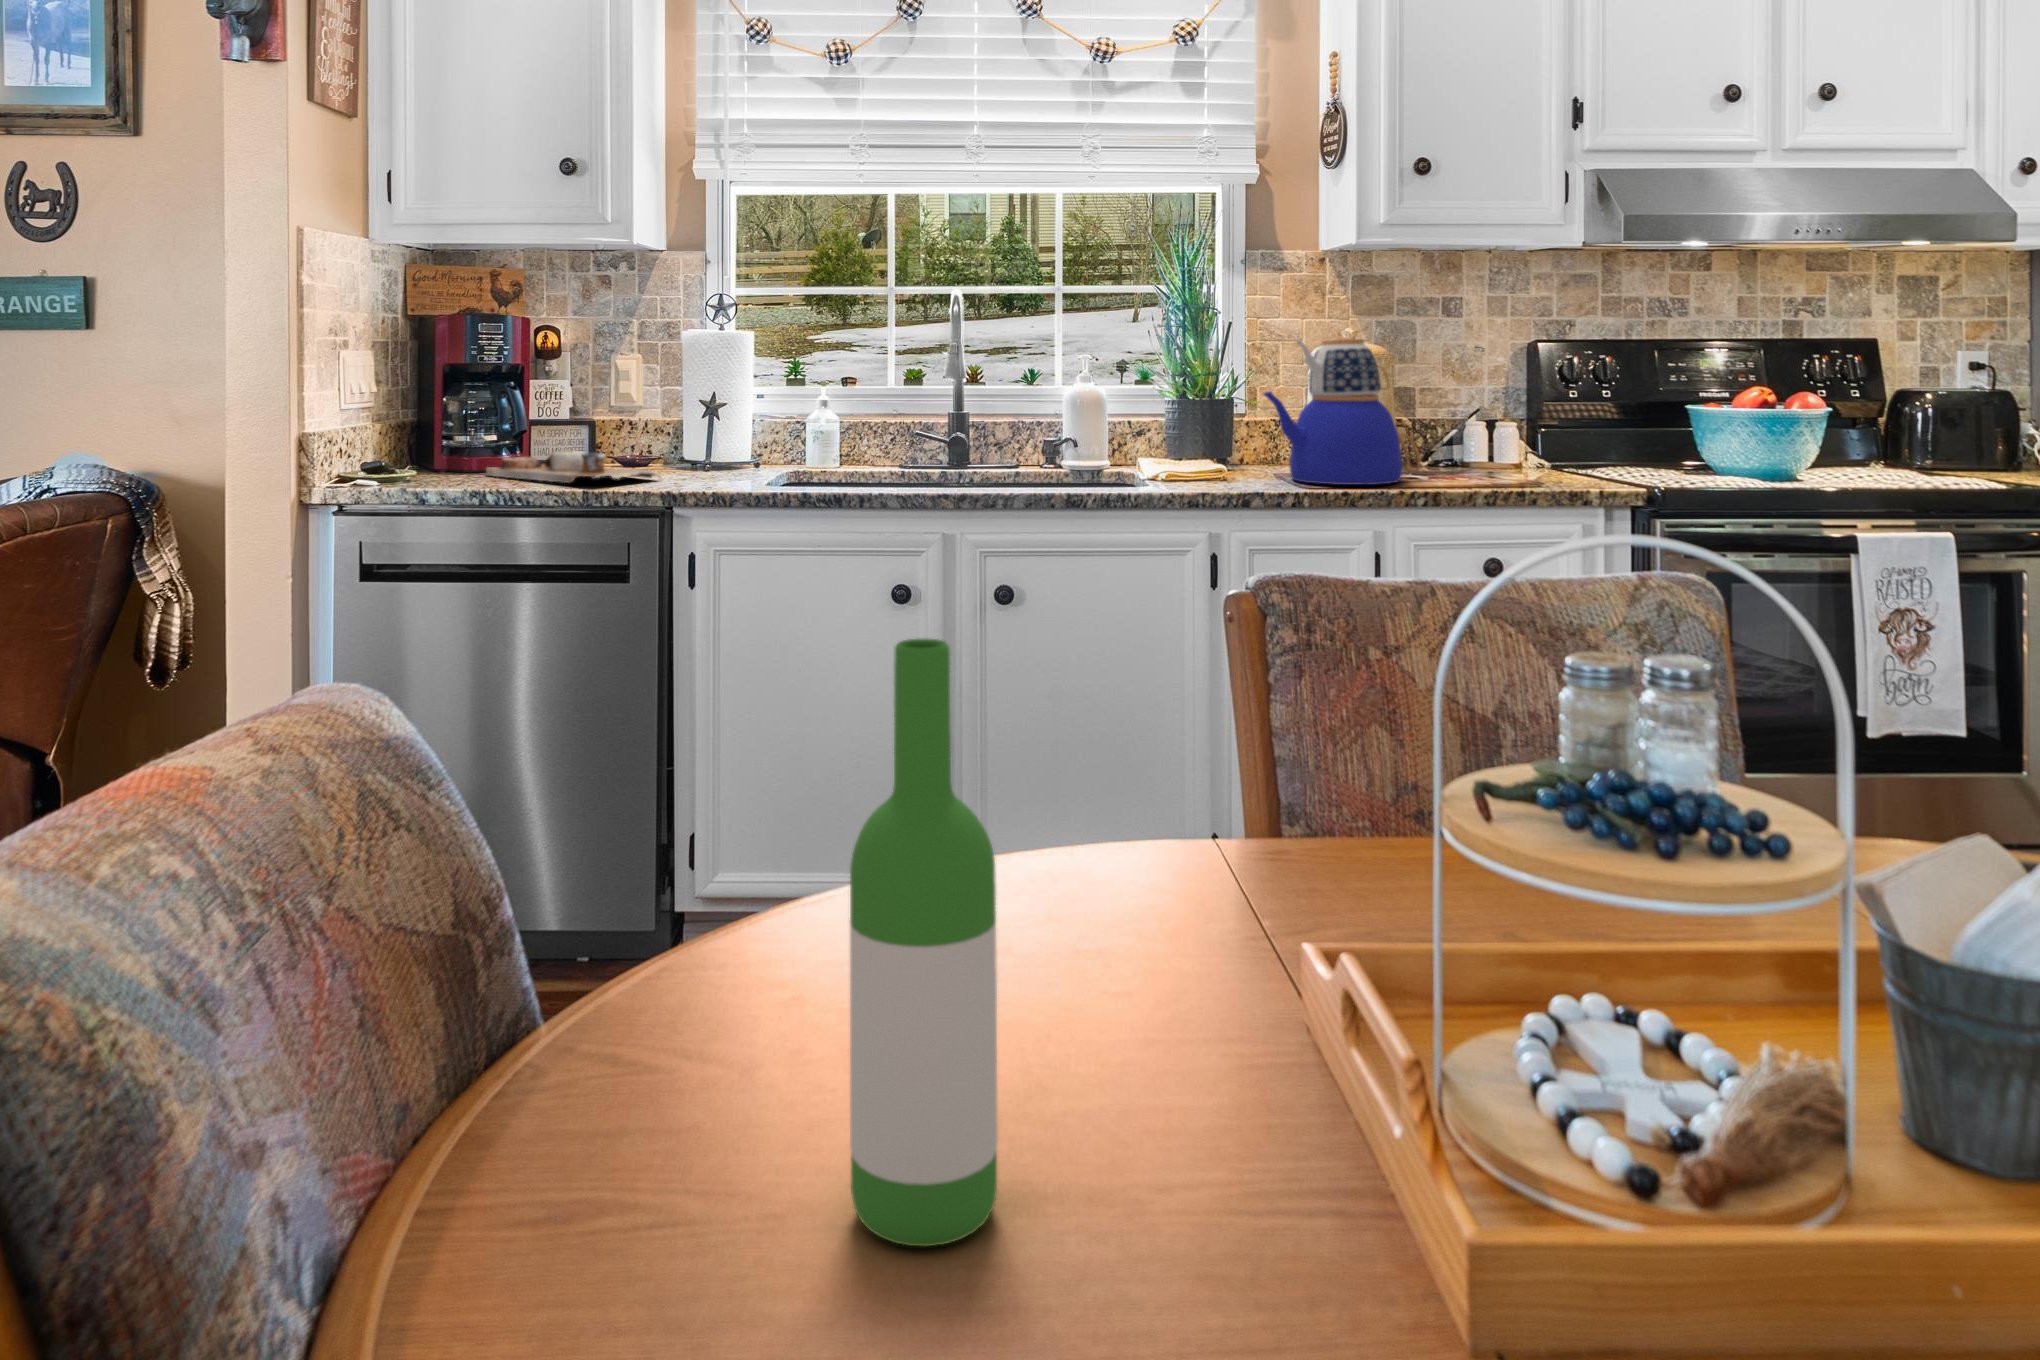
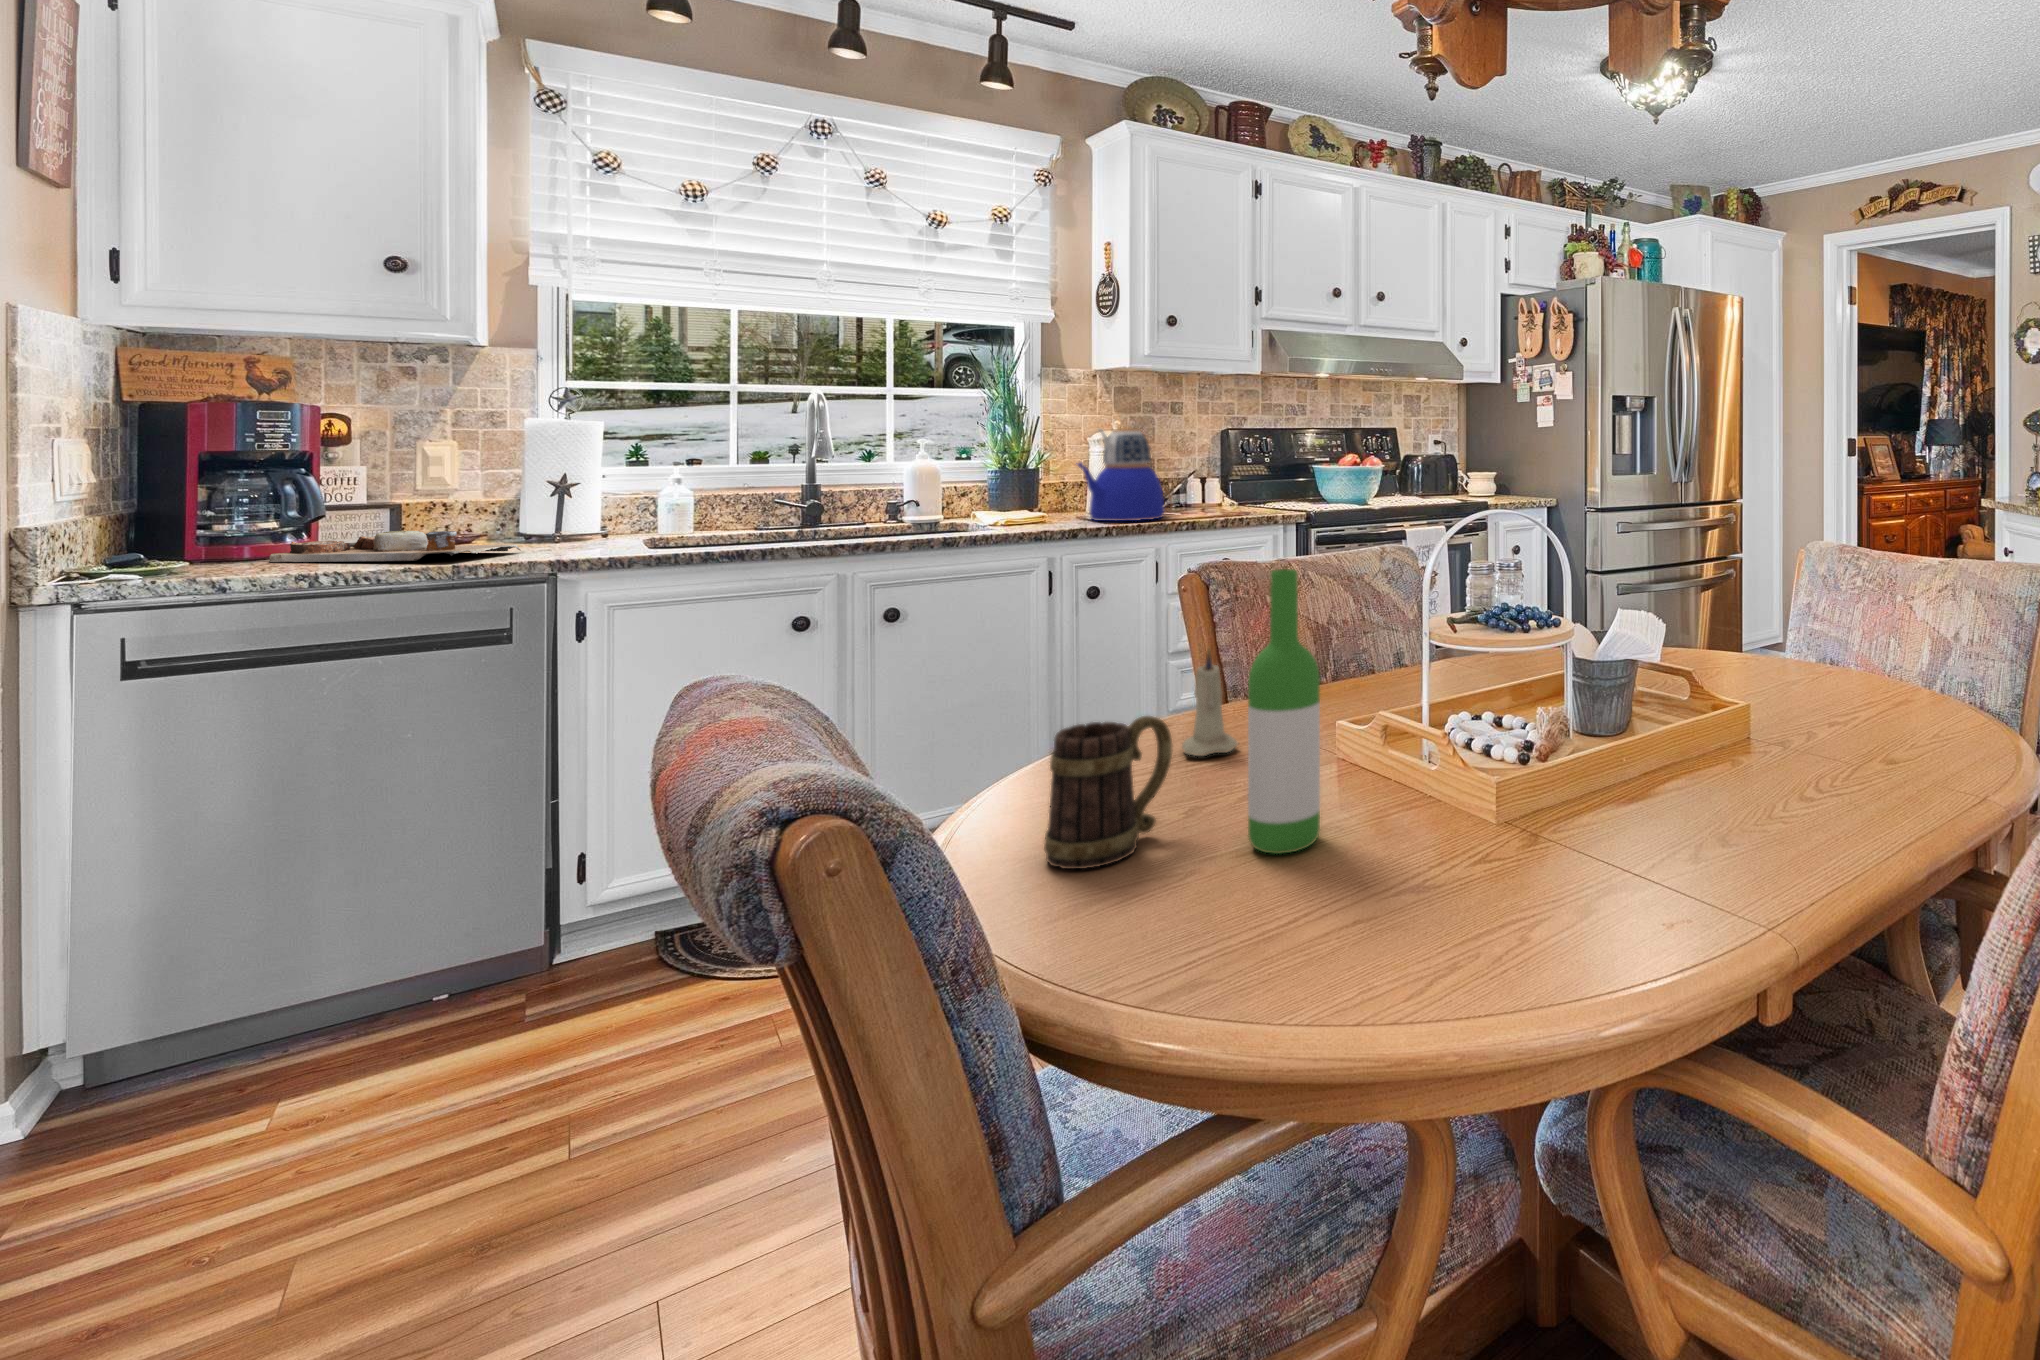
candle: none [1016,743,1115,950] -> present [1182,649,1239,756]
mug: none [585,865,817,1139] -> present [1044,716,1172,869]

